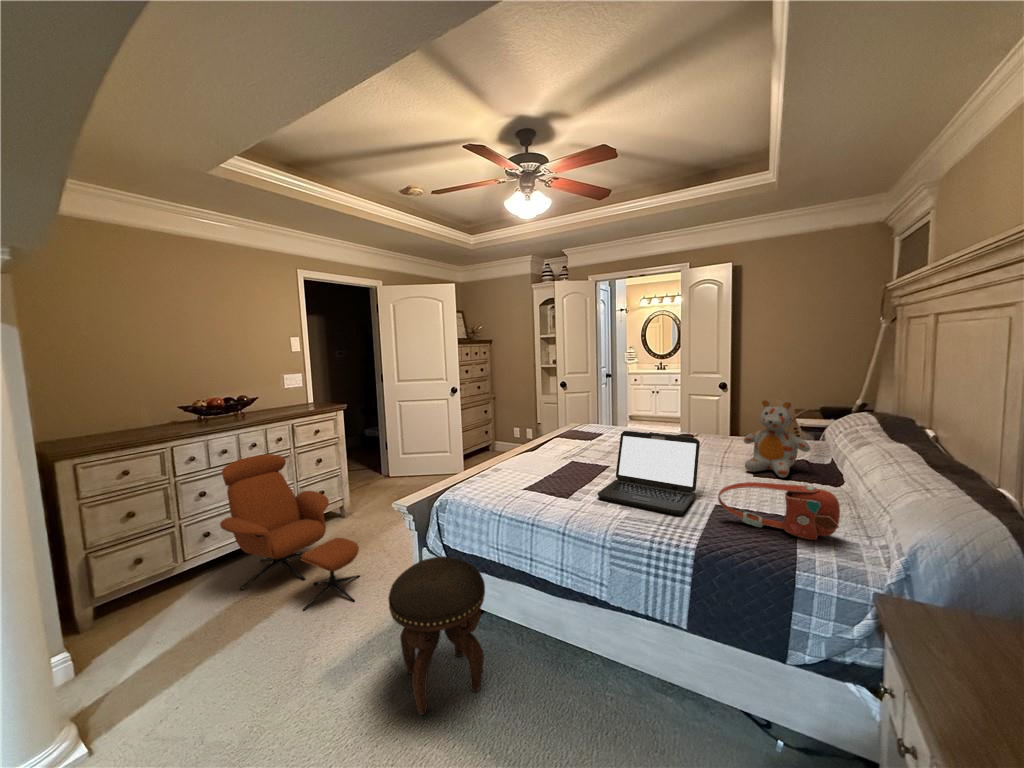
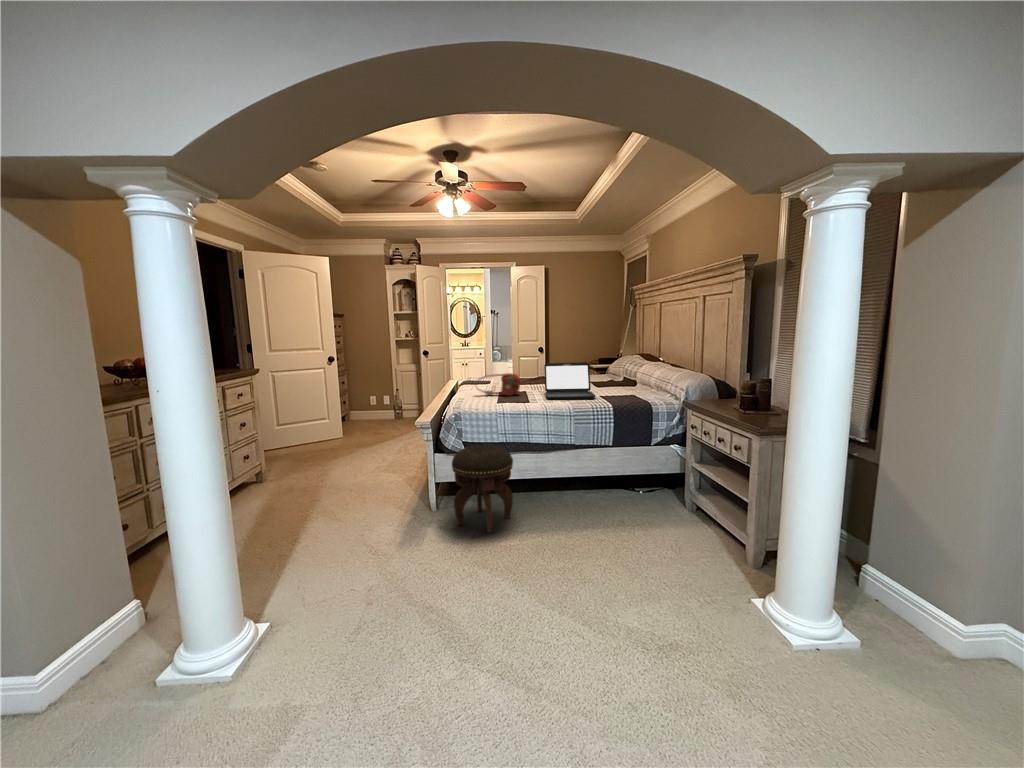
stuffed bear: present [743,400,810,477] -> none [589,345,622,385]
lounge chair: present [220,454,360,610] -> none [188,415,368,540]
handbag: present [718,482,840,540] -> present [477,373,520,395]

